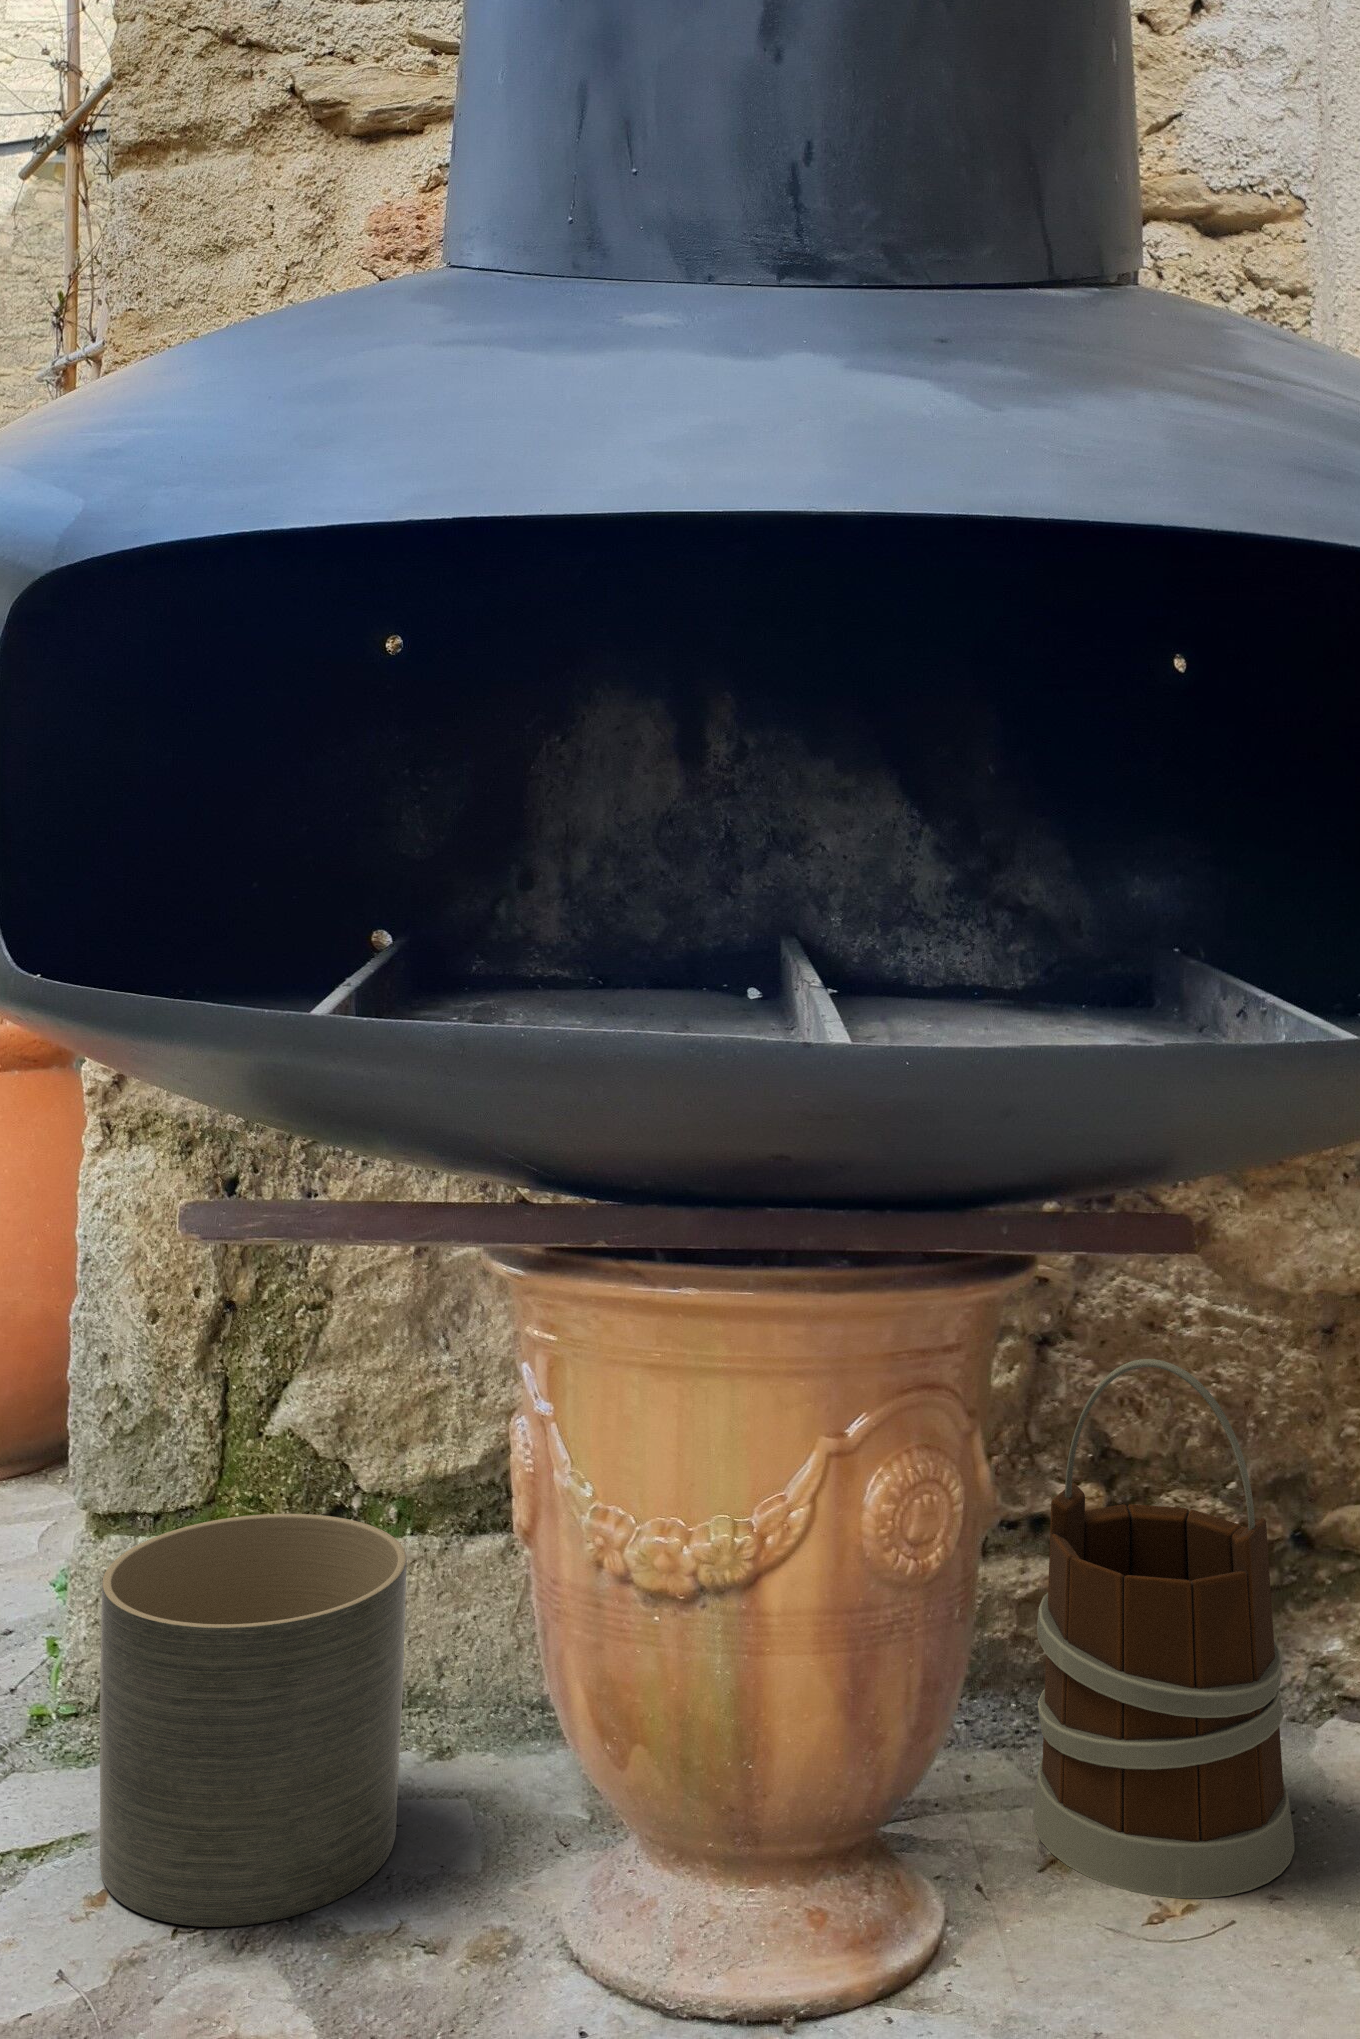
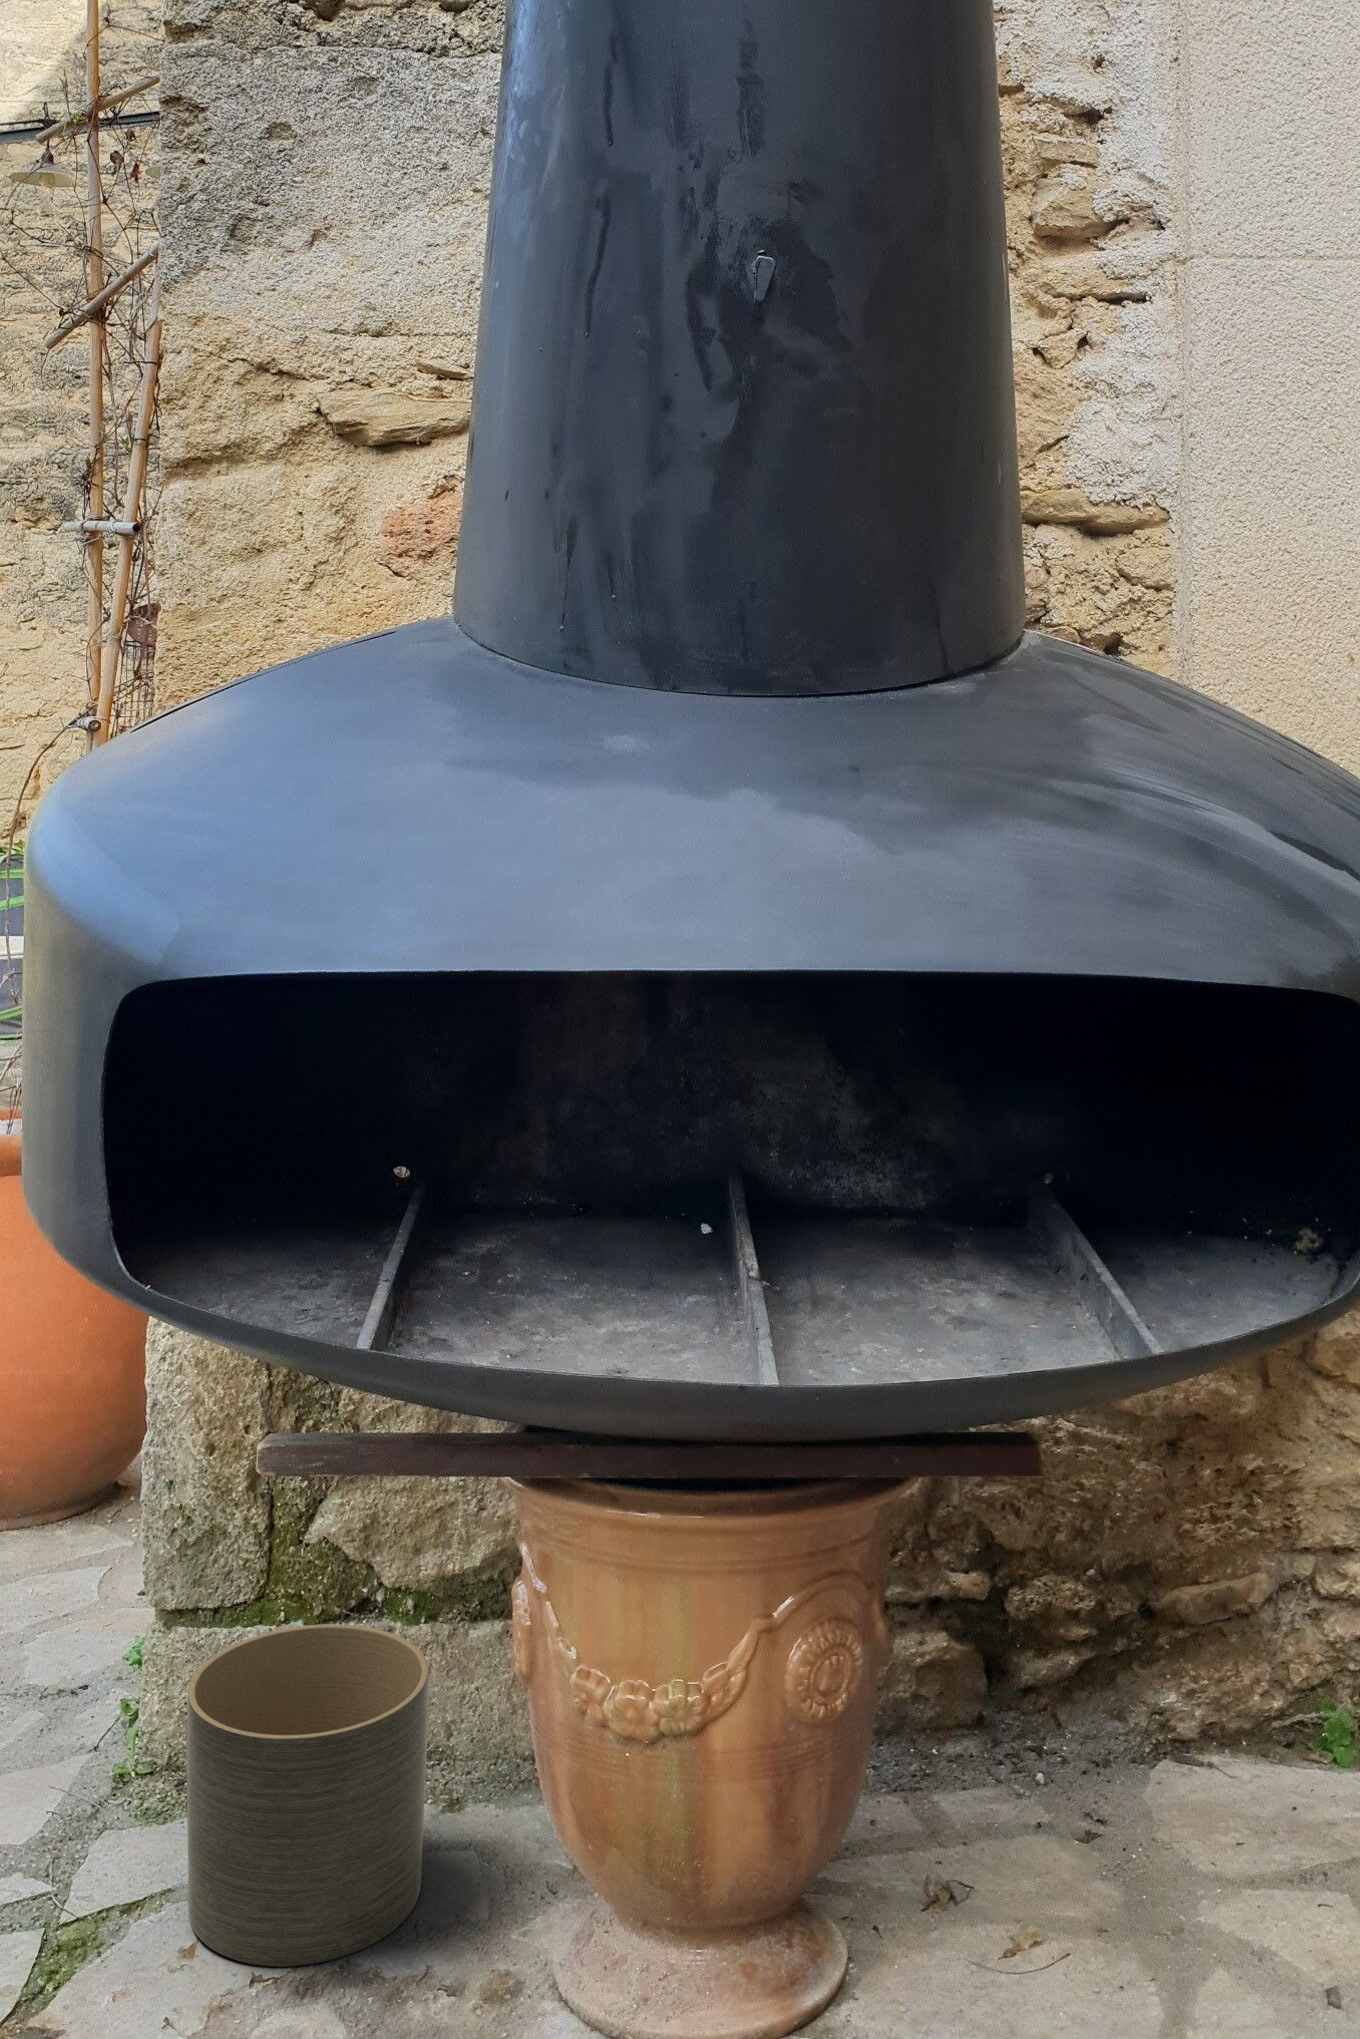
wooden bucket: present [1033,1359,1295,1898] -> none [923,1498,1124,1923]

